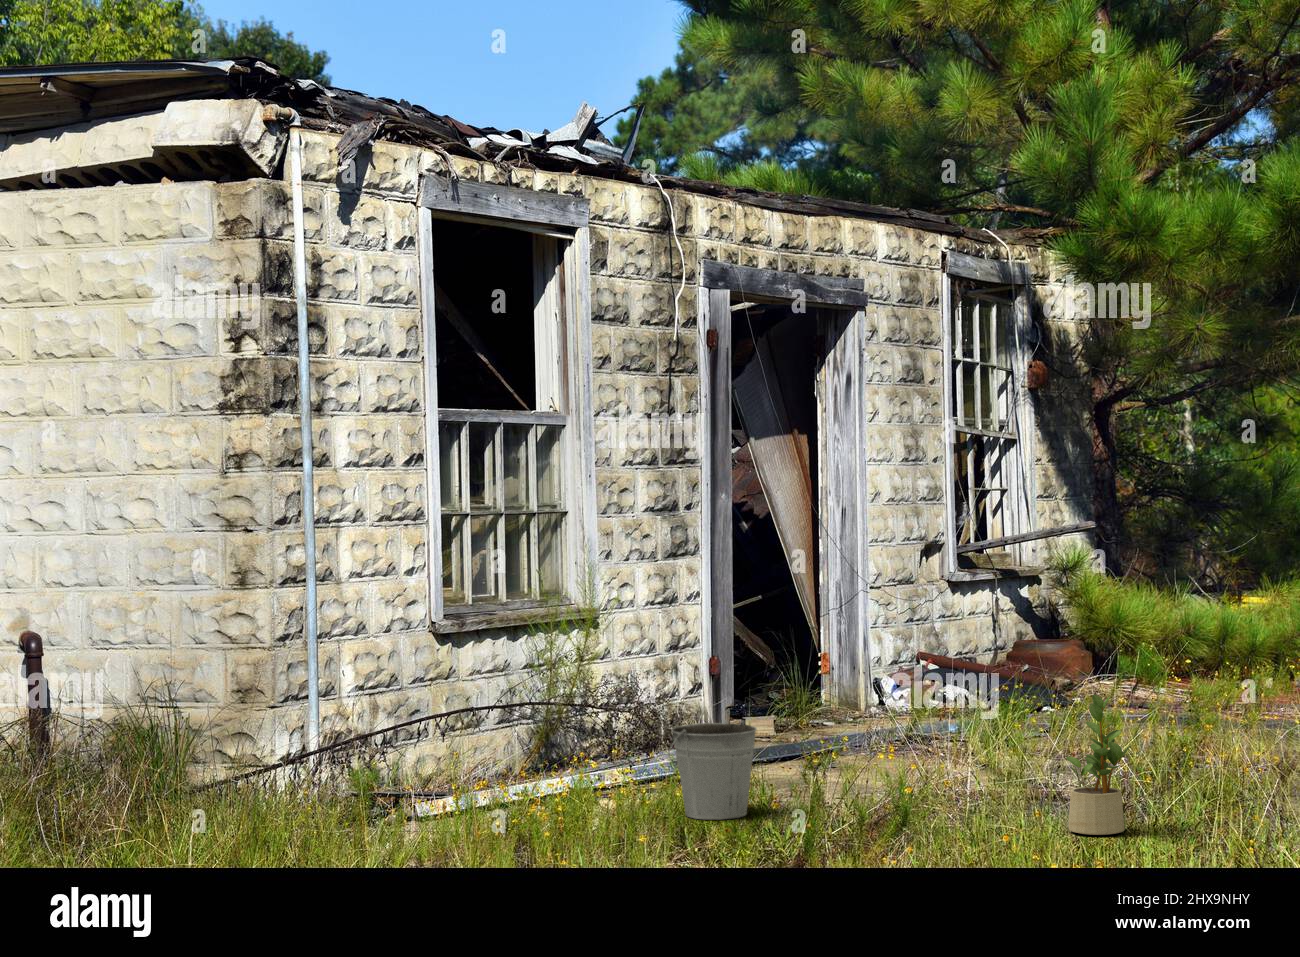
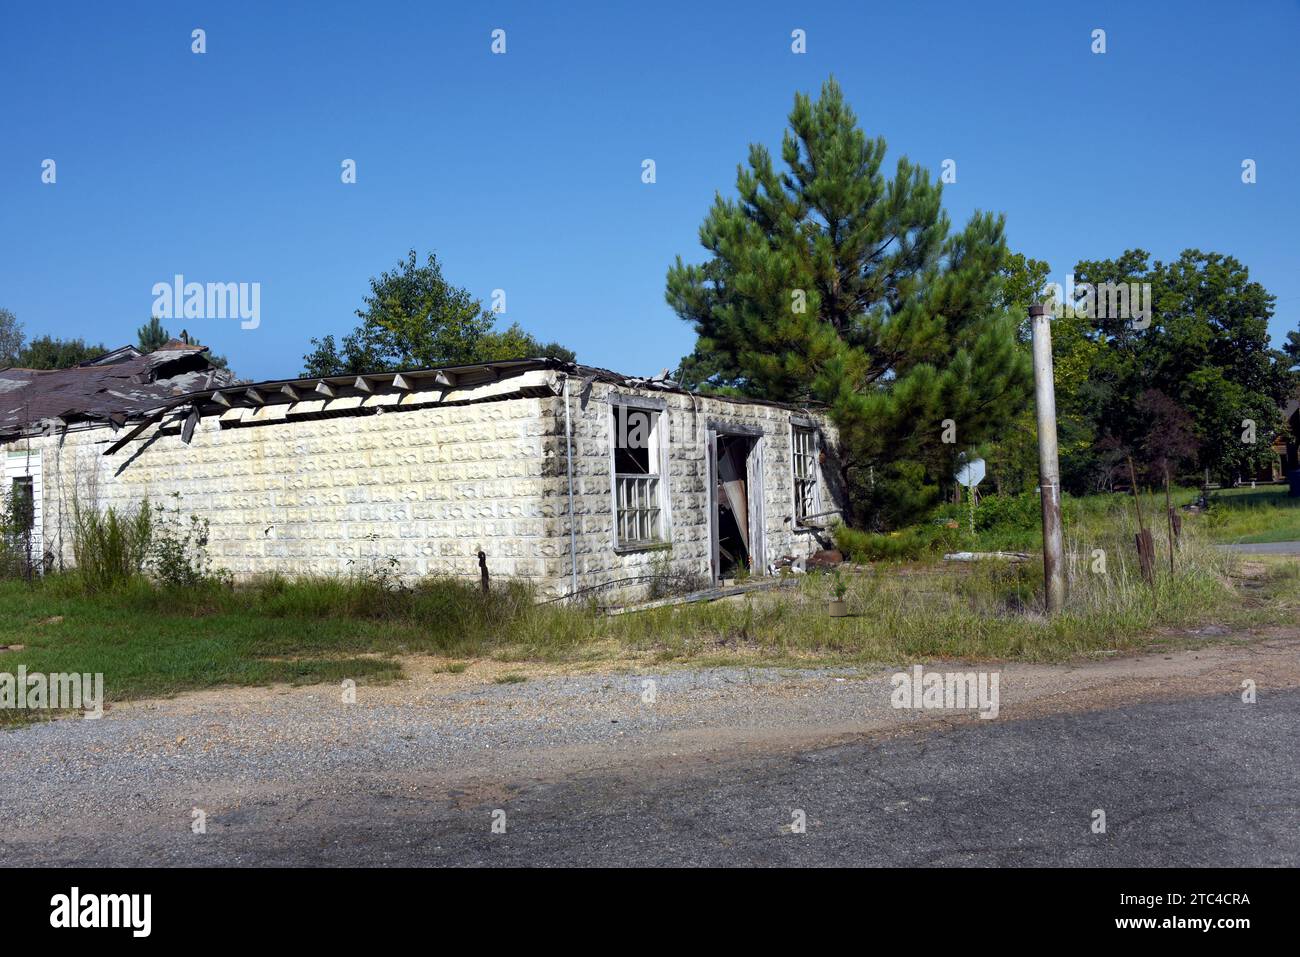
bucket: present [668,721,757,820] -> none [696,580,726,613]

